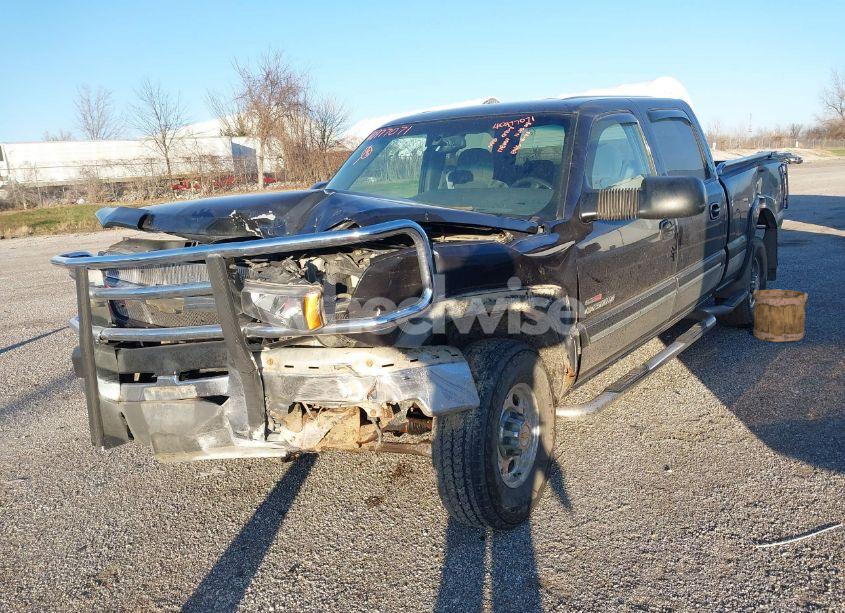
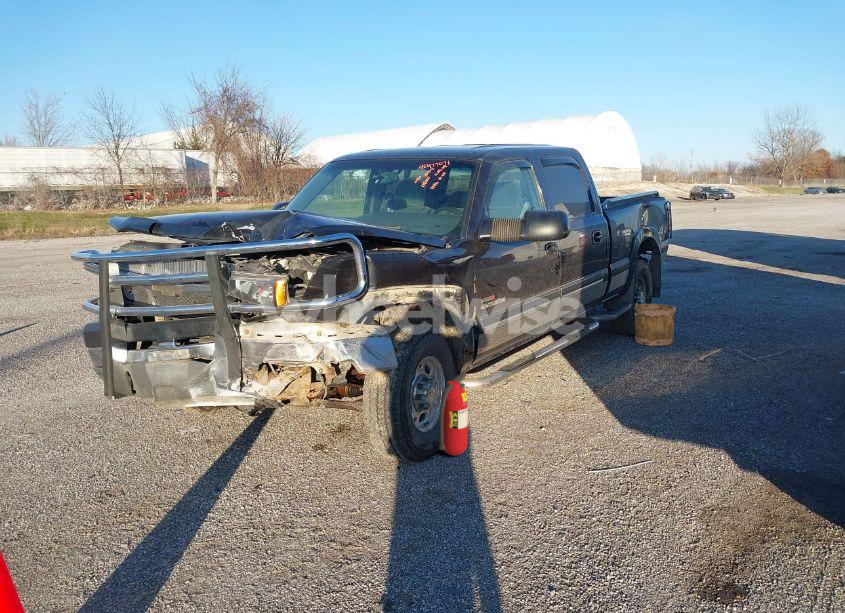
fire extinguisher: none [535,399,574,514] -> present [438,371,468,456]

